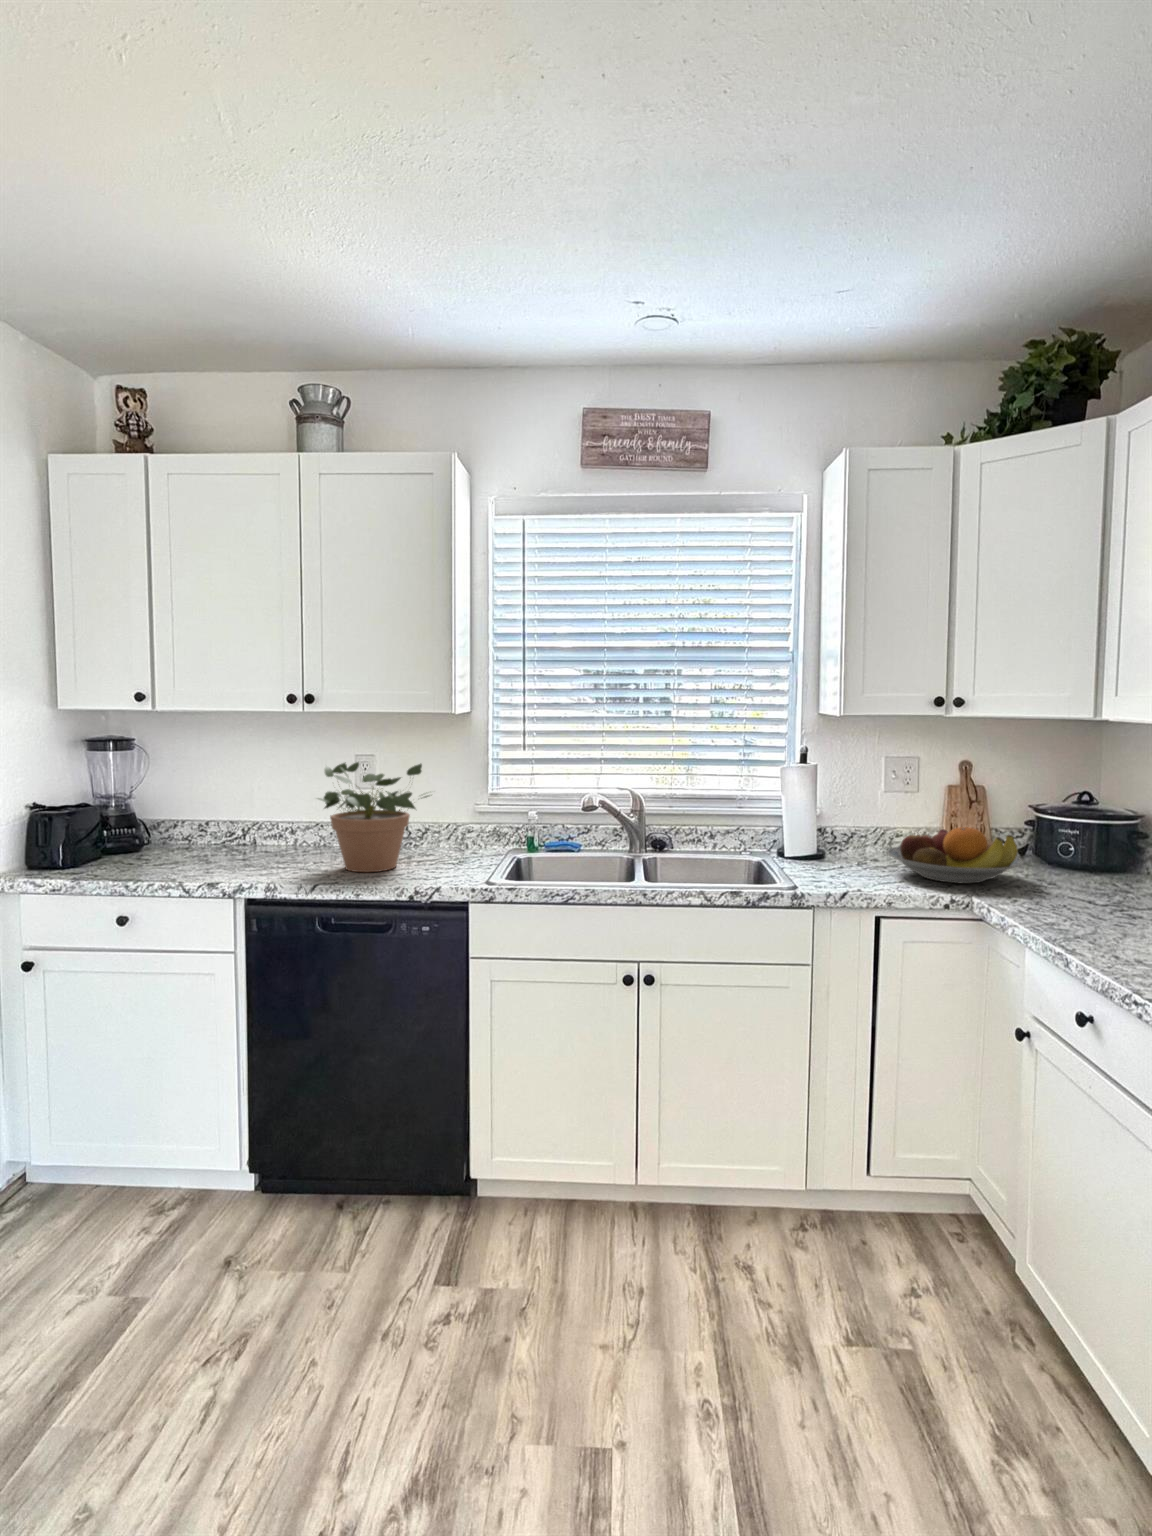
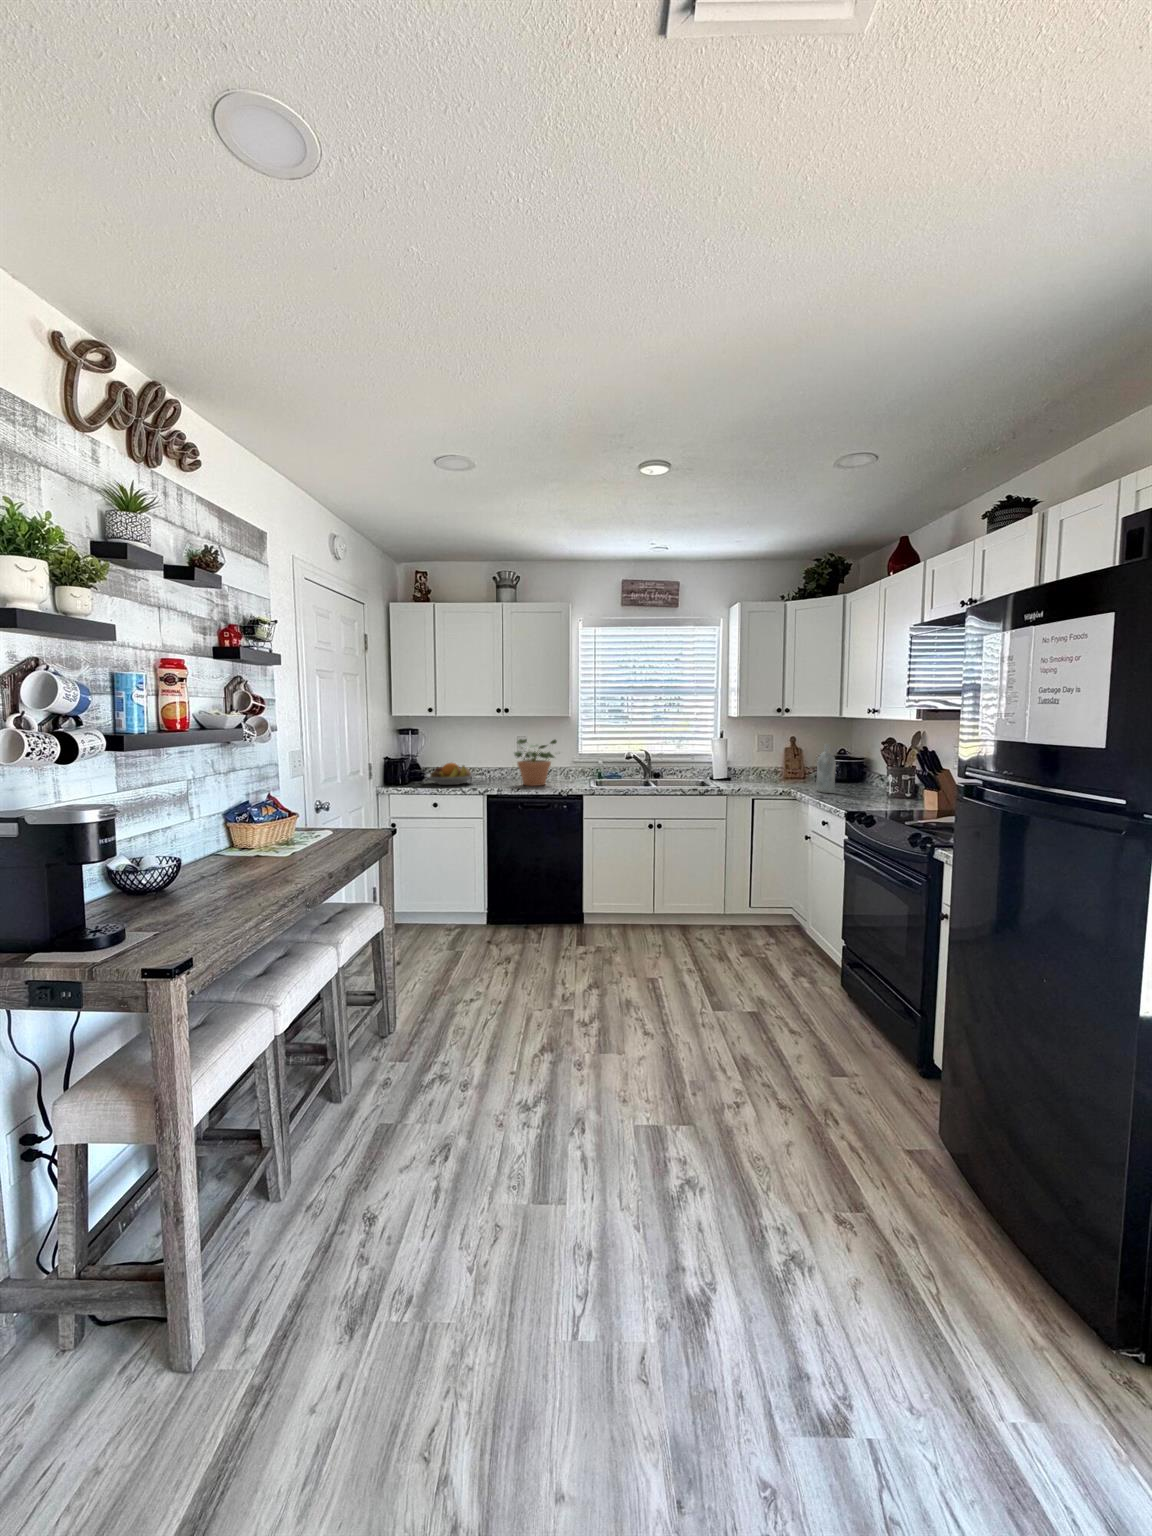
bottle: none [1039,788,1095,916] -> present [816,744,836,793]
fruit bowl: present [887,827,1023,883] -> present [426,763,475,785]

